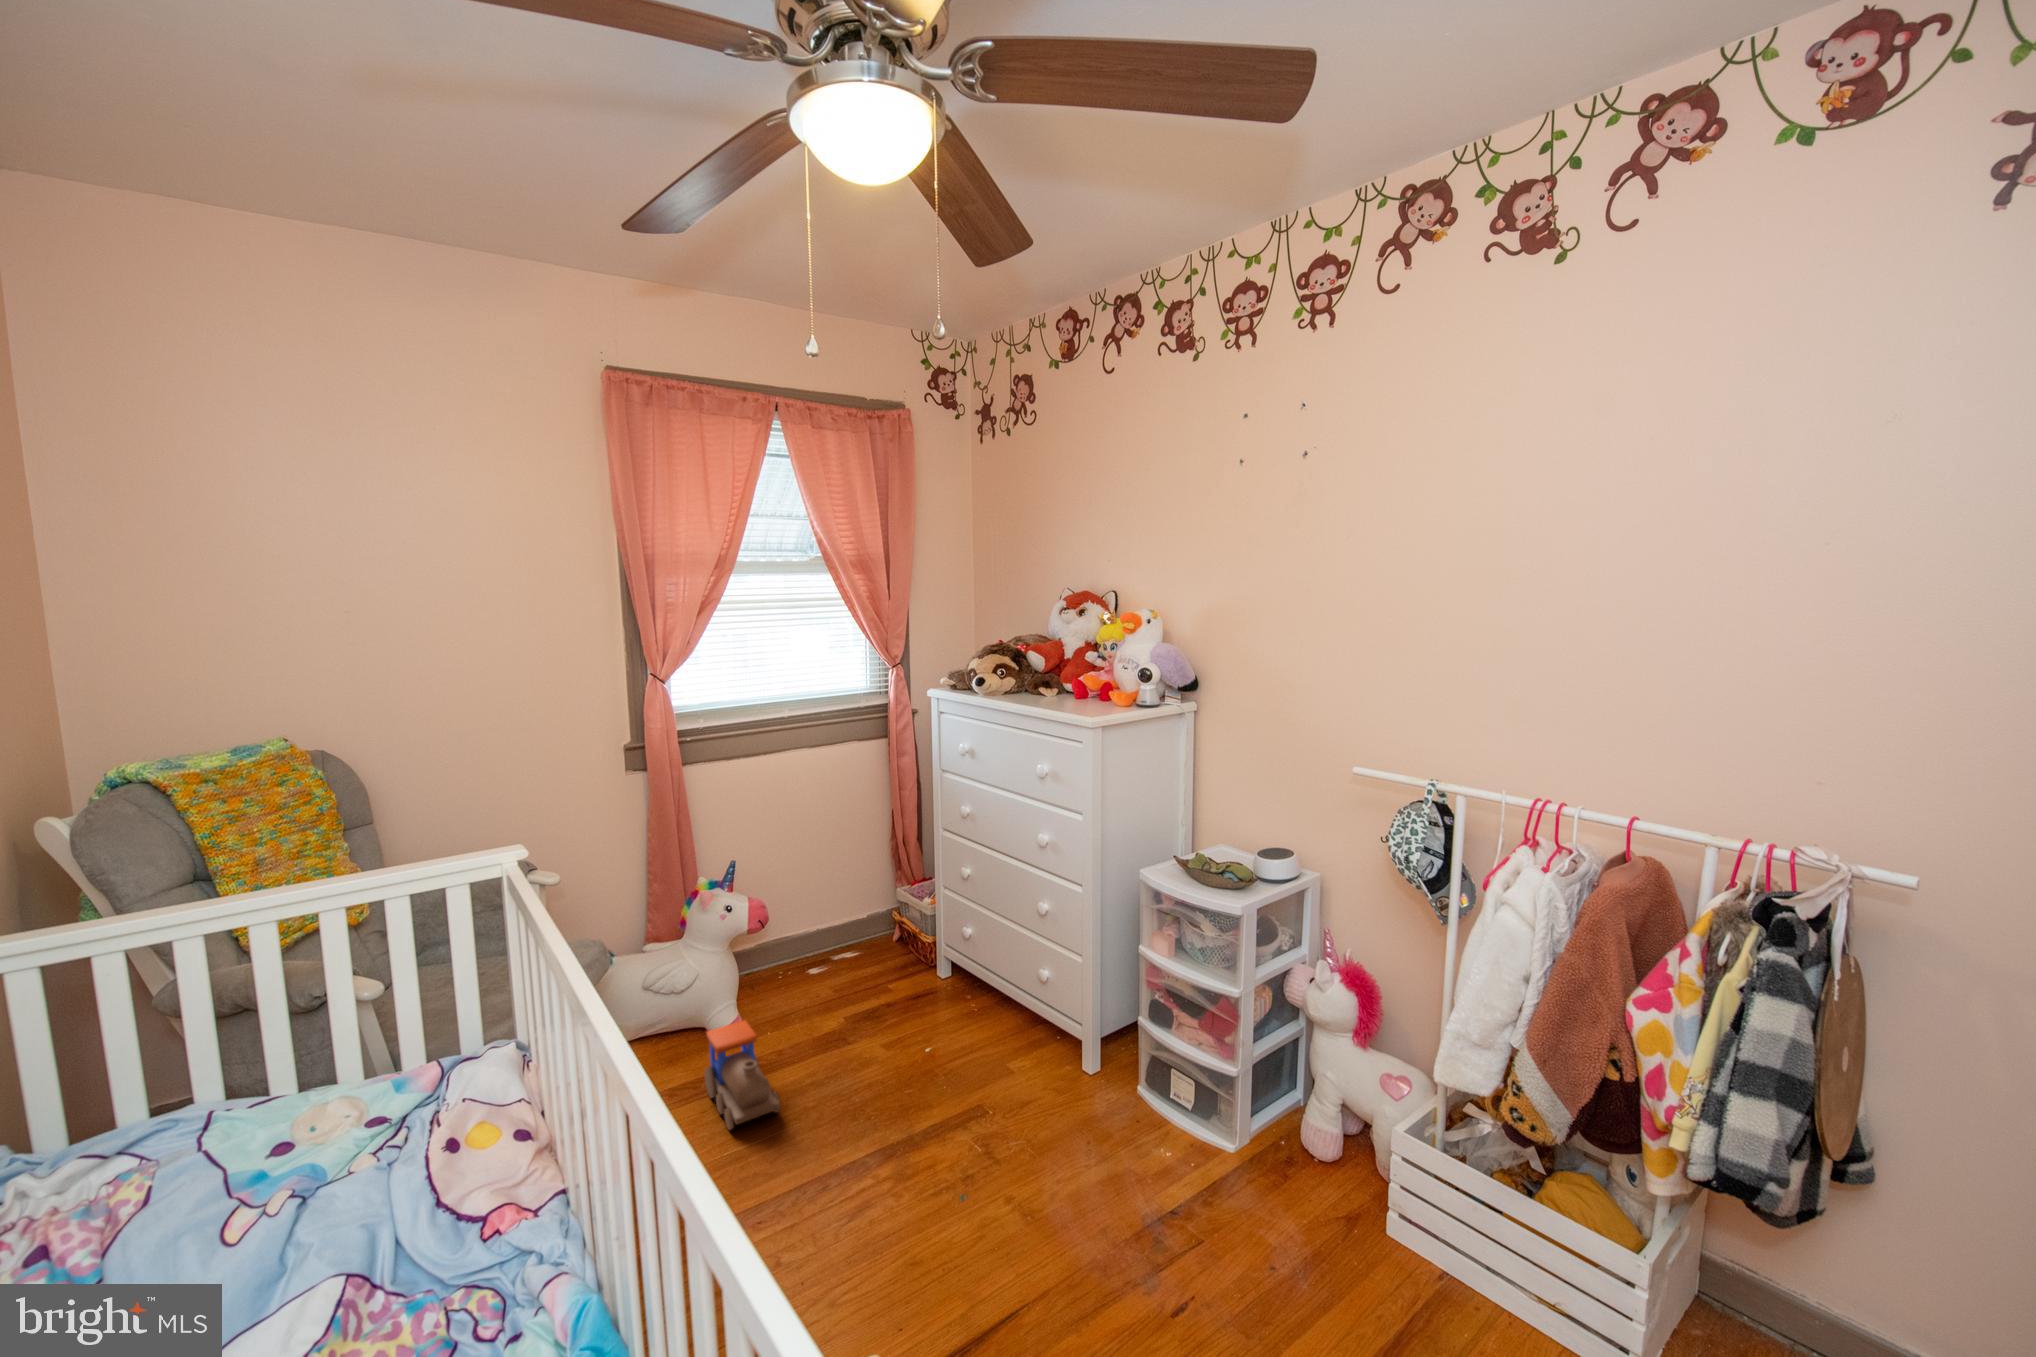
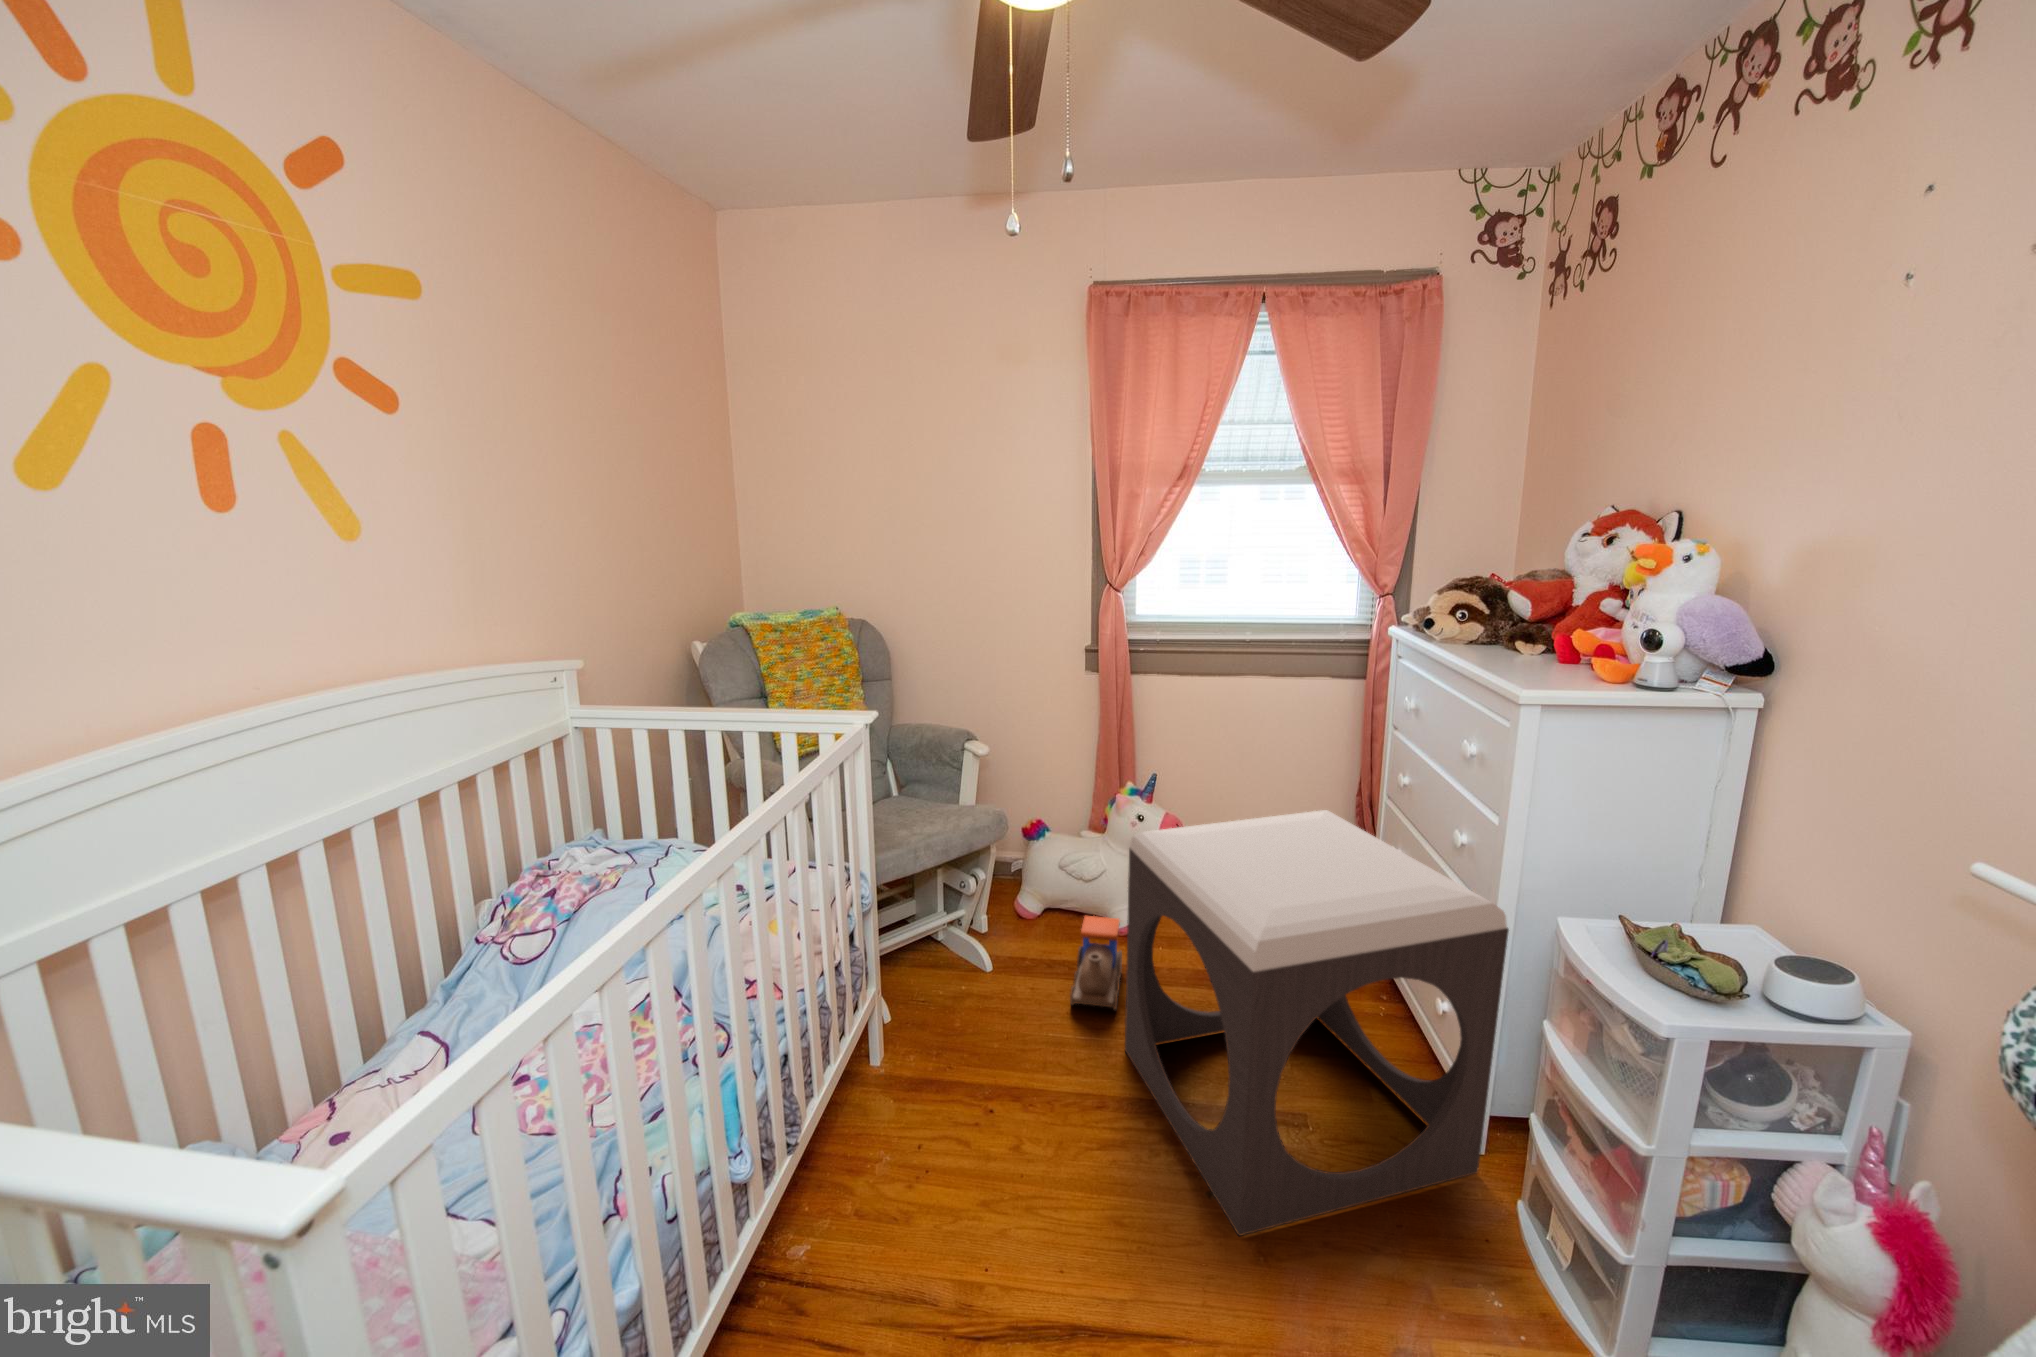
footstool: none [809,846,1111,1221] -> present [1125,810,1509,1236]

